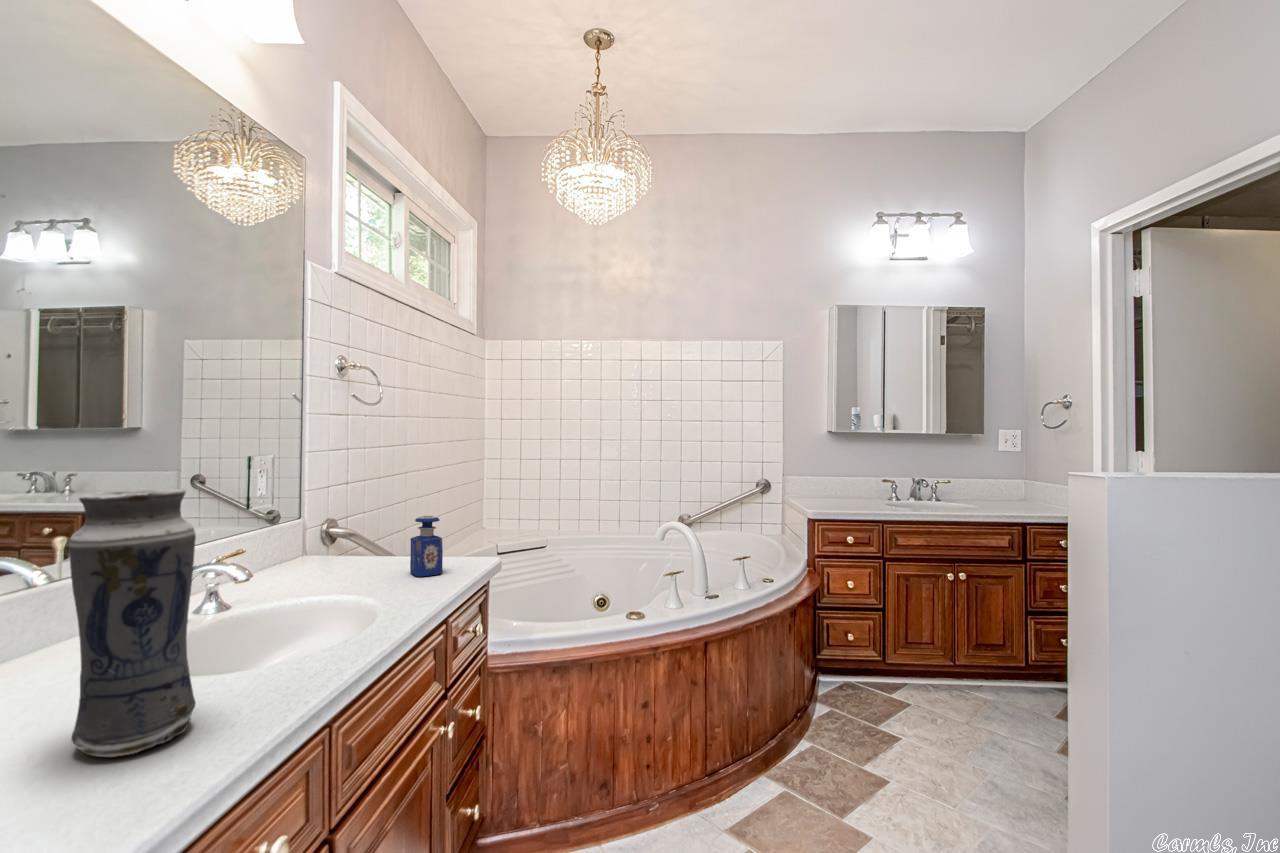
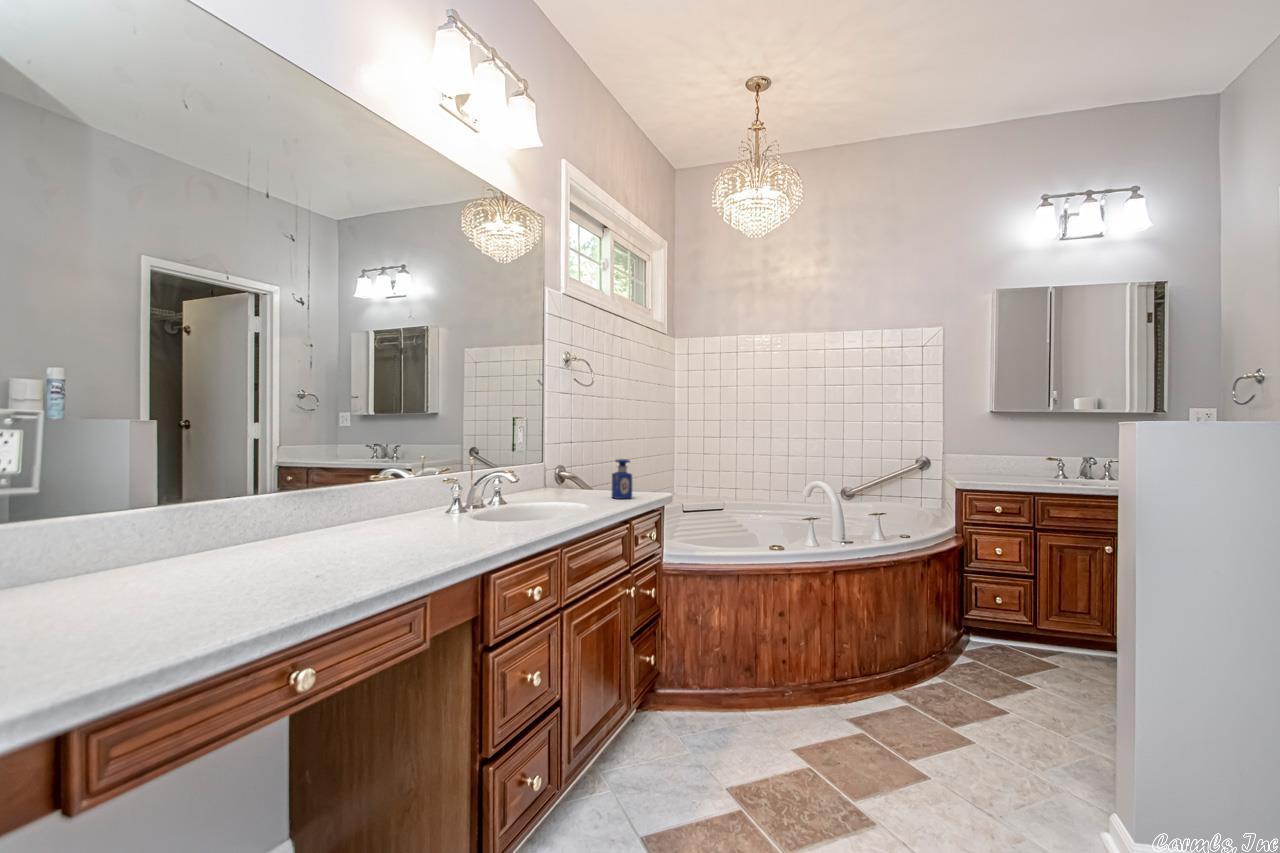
vase: present [68,488,196,757] -> none [462,415,510,537]

